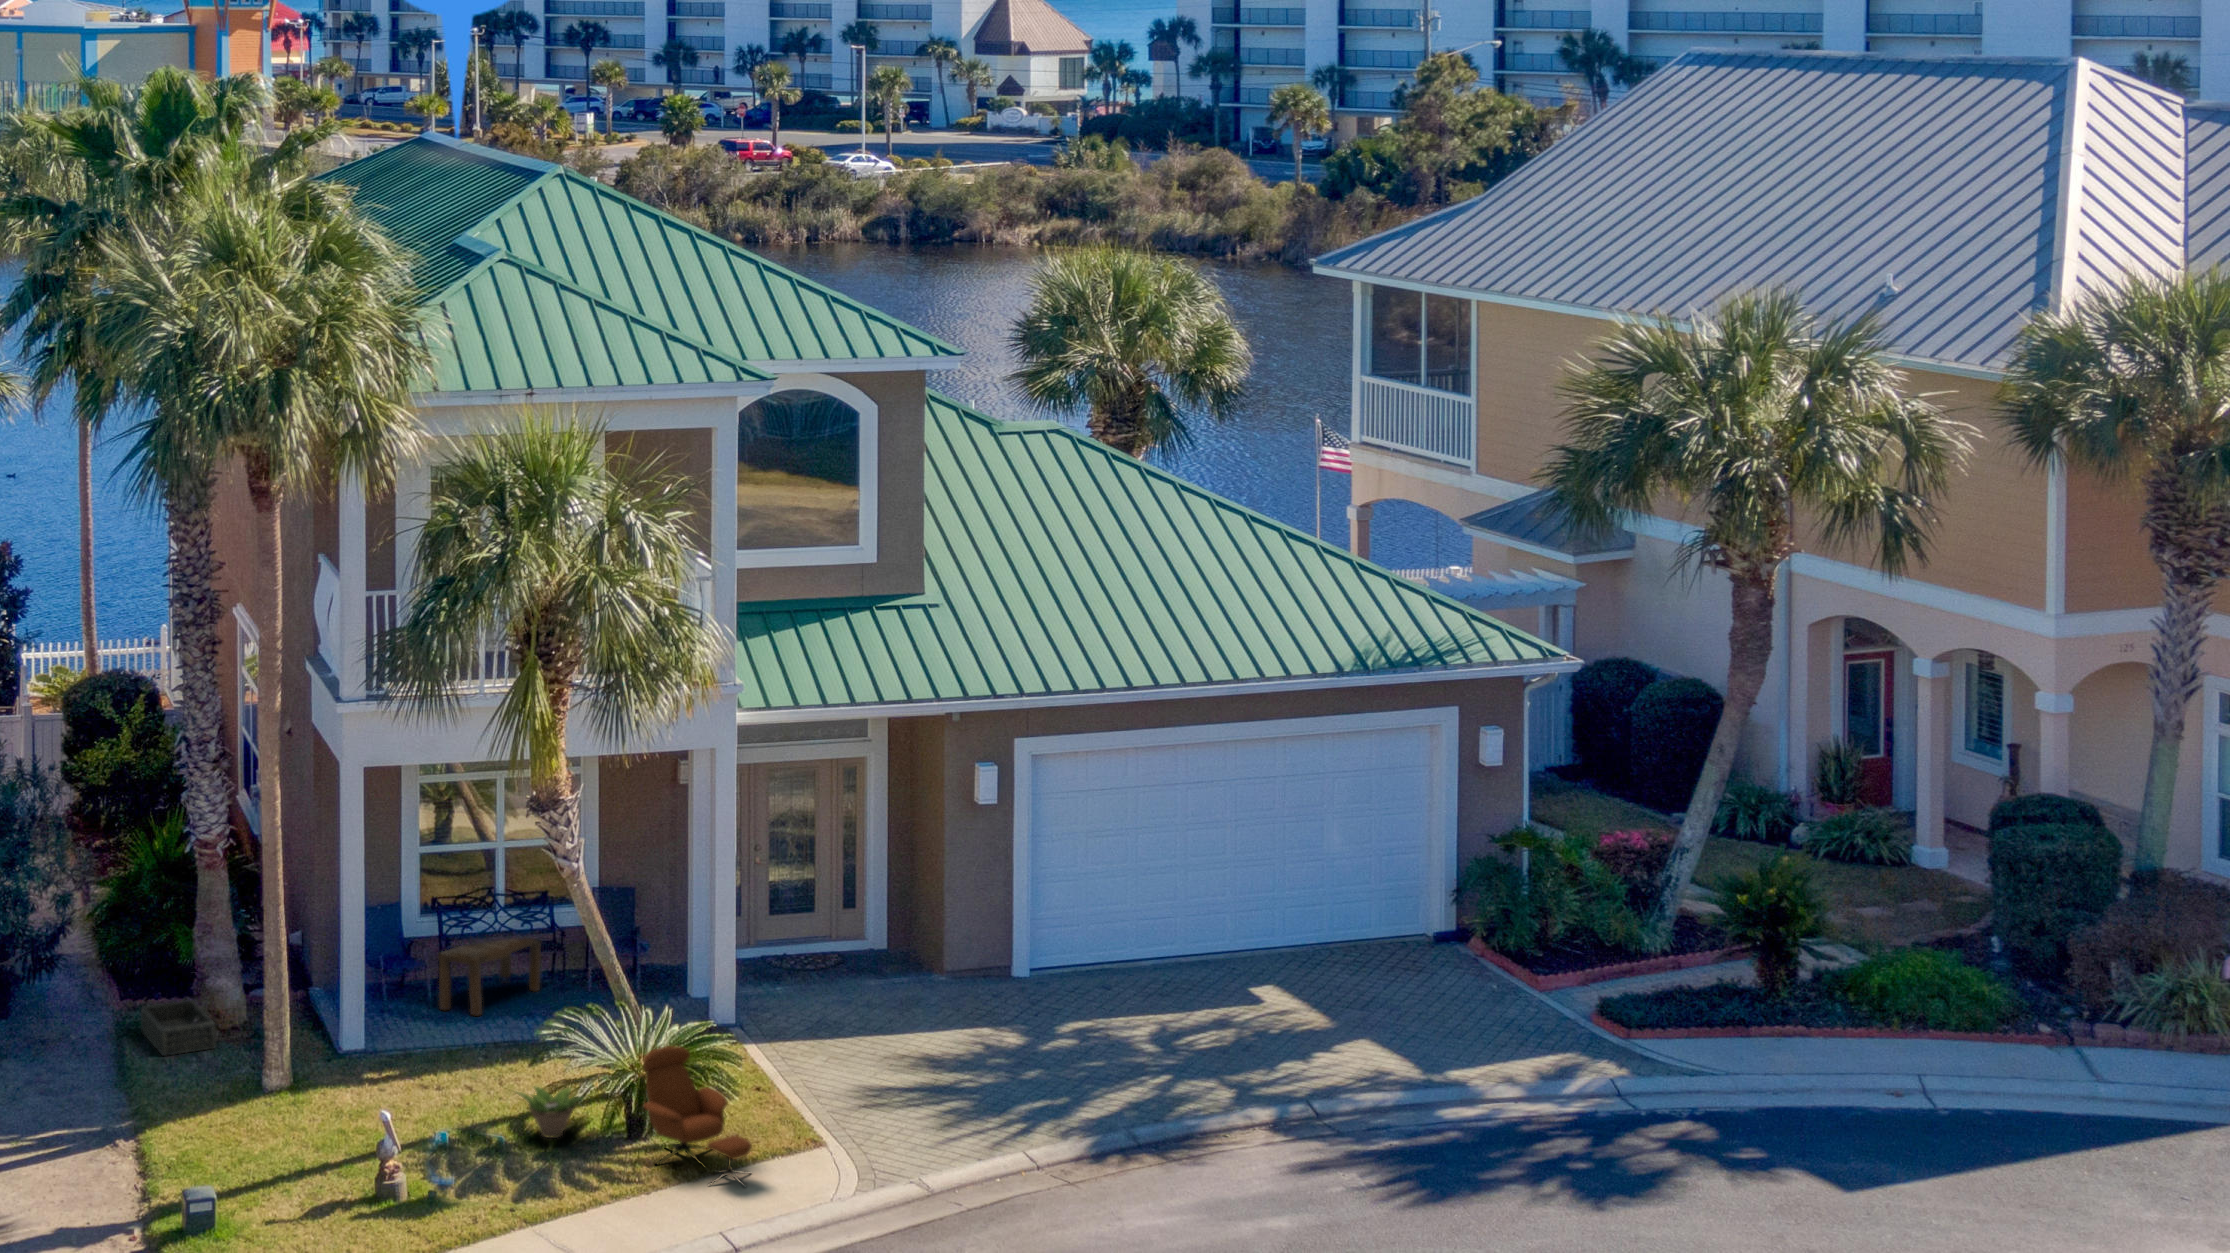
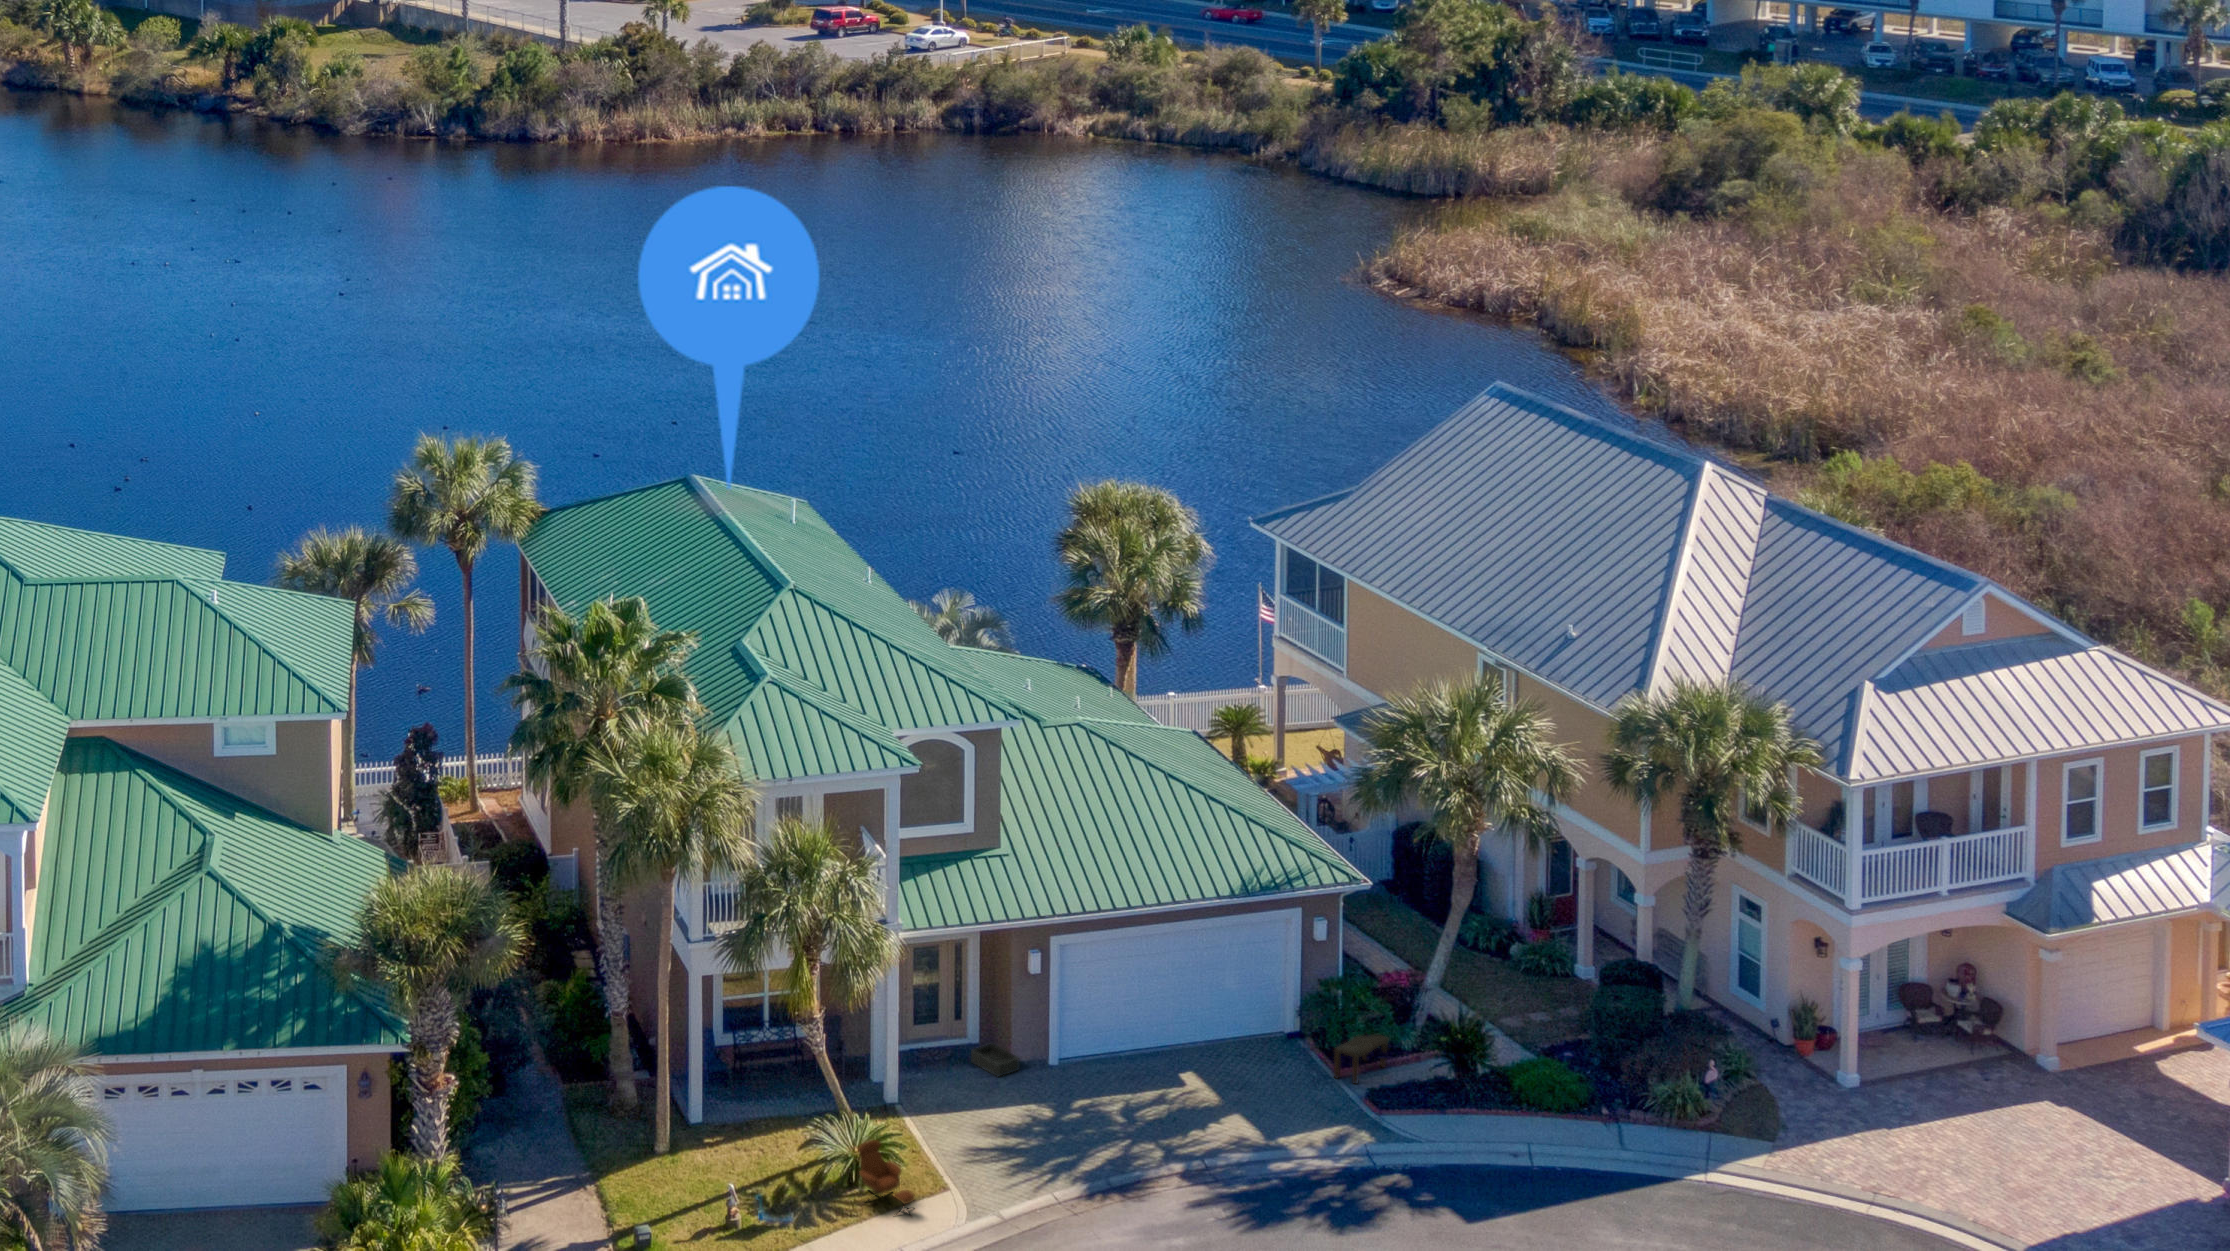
bench: present [438,939,542,1016] -> present [1334,1035,1389,1084]
basket: present [141,1000,215,1056] -> present [971,1043,1019,1077]
decorative plant: present [516,1087,583,1138] -> none [788,1154,829,1184]

